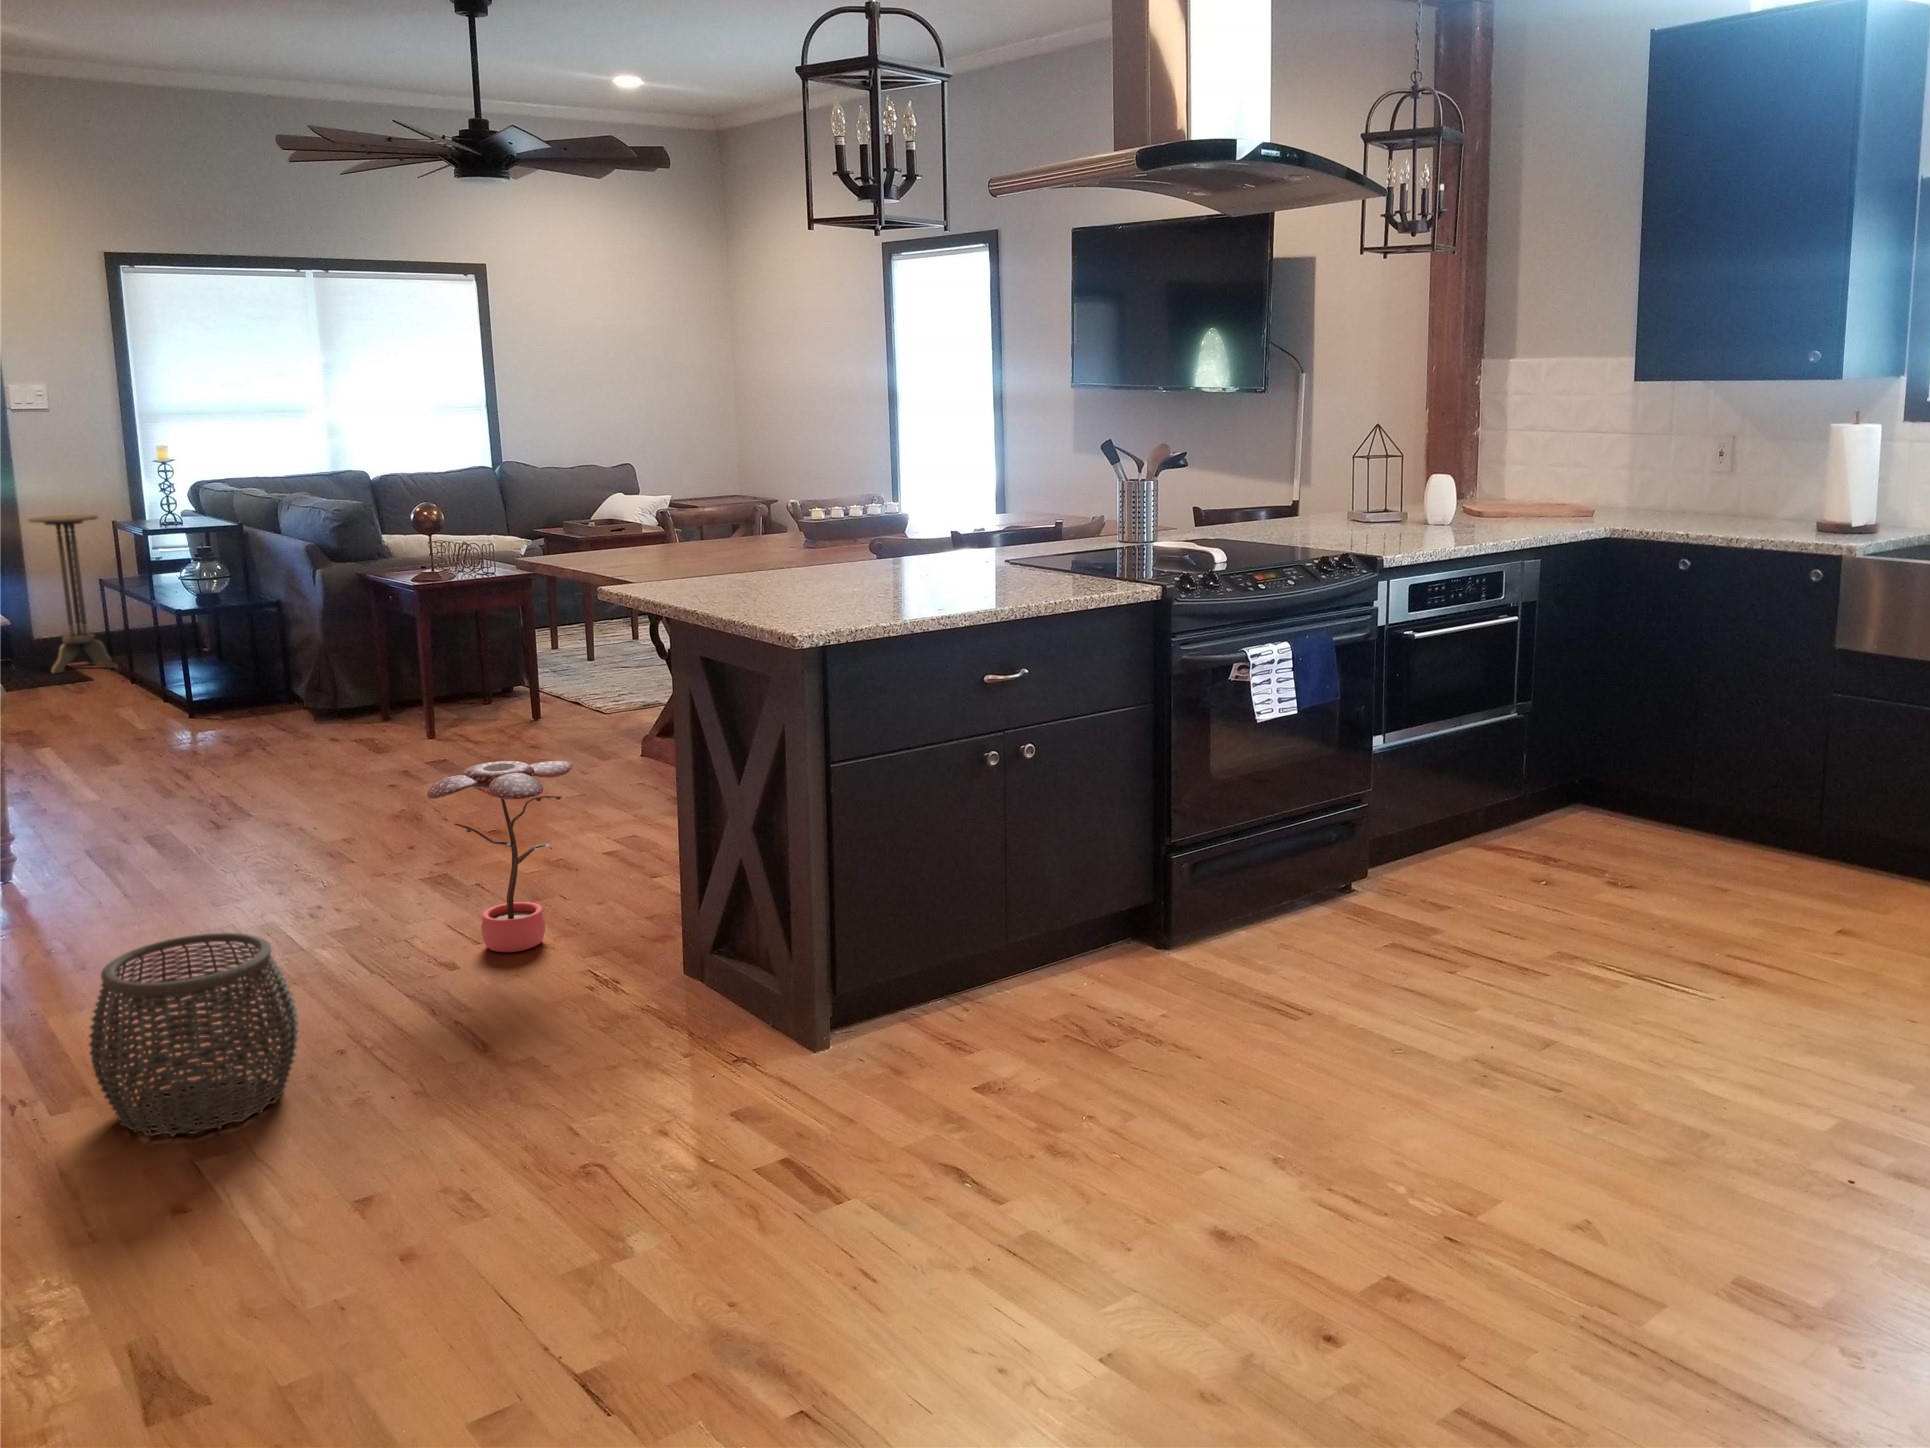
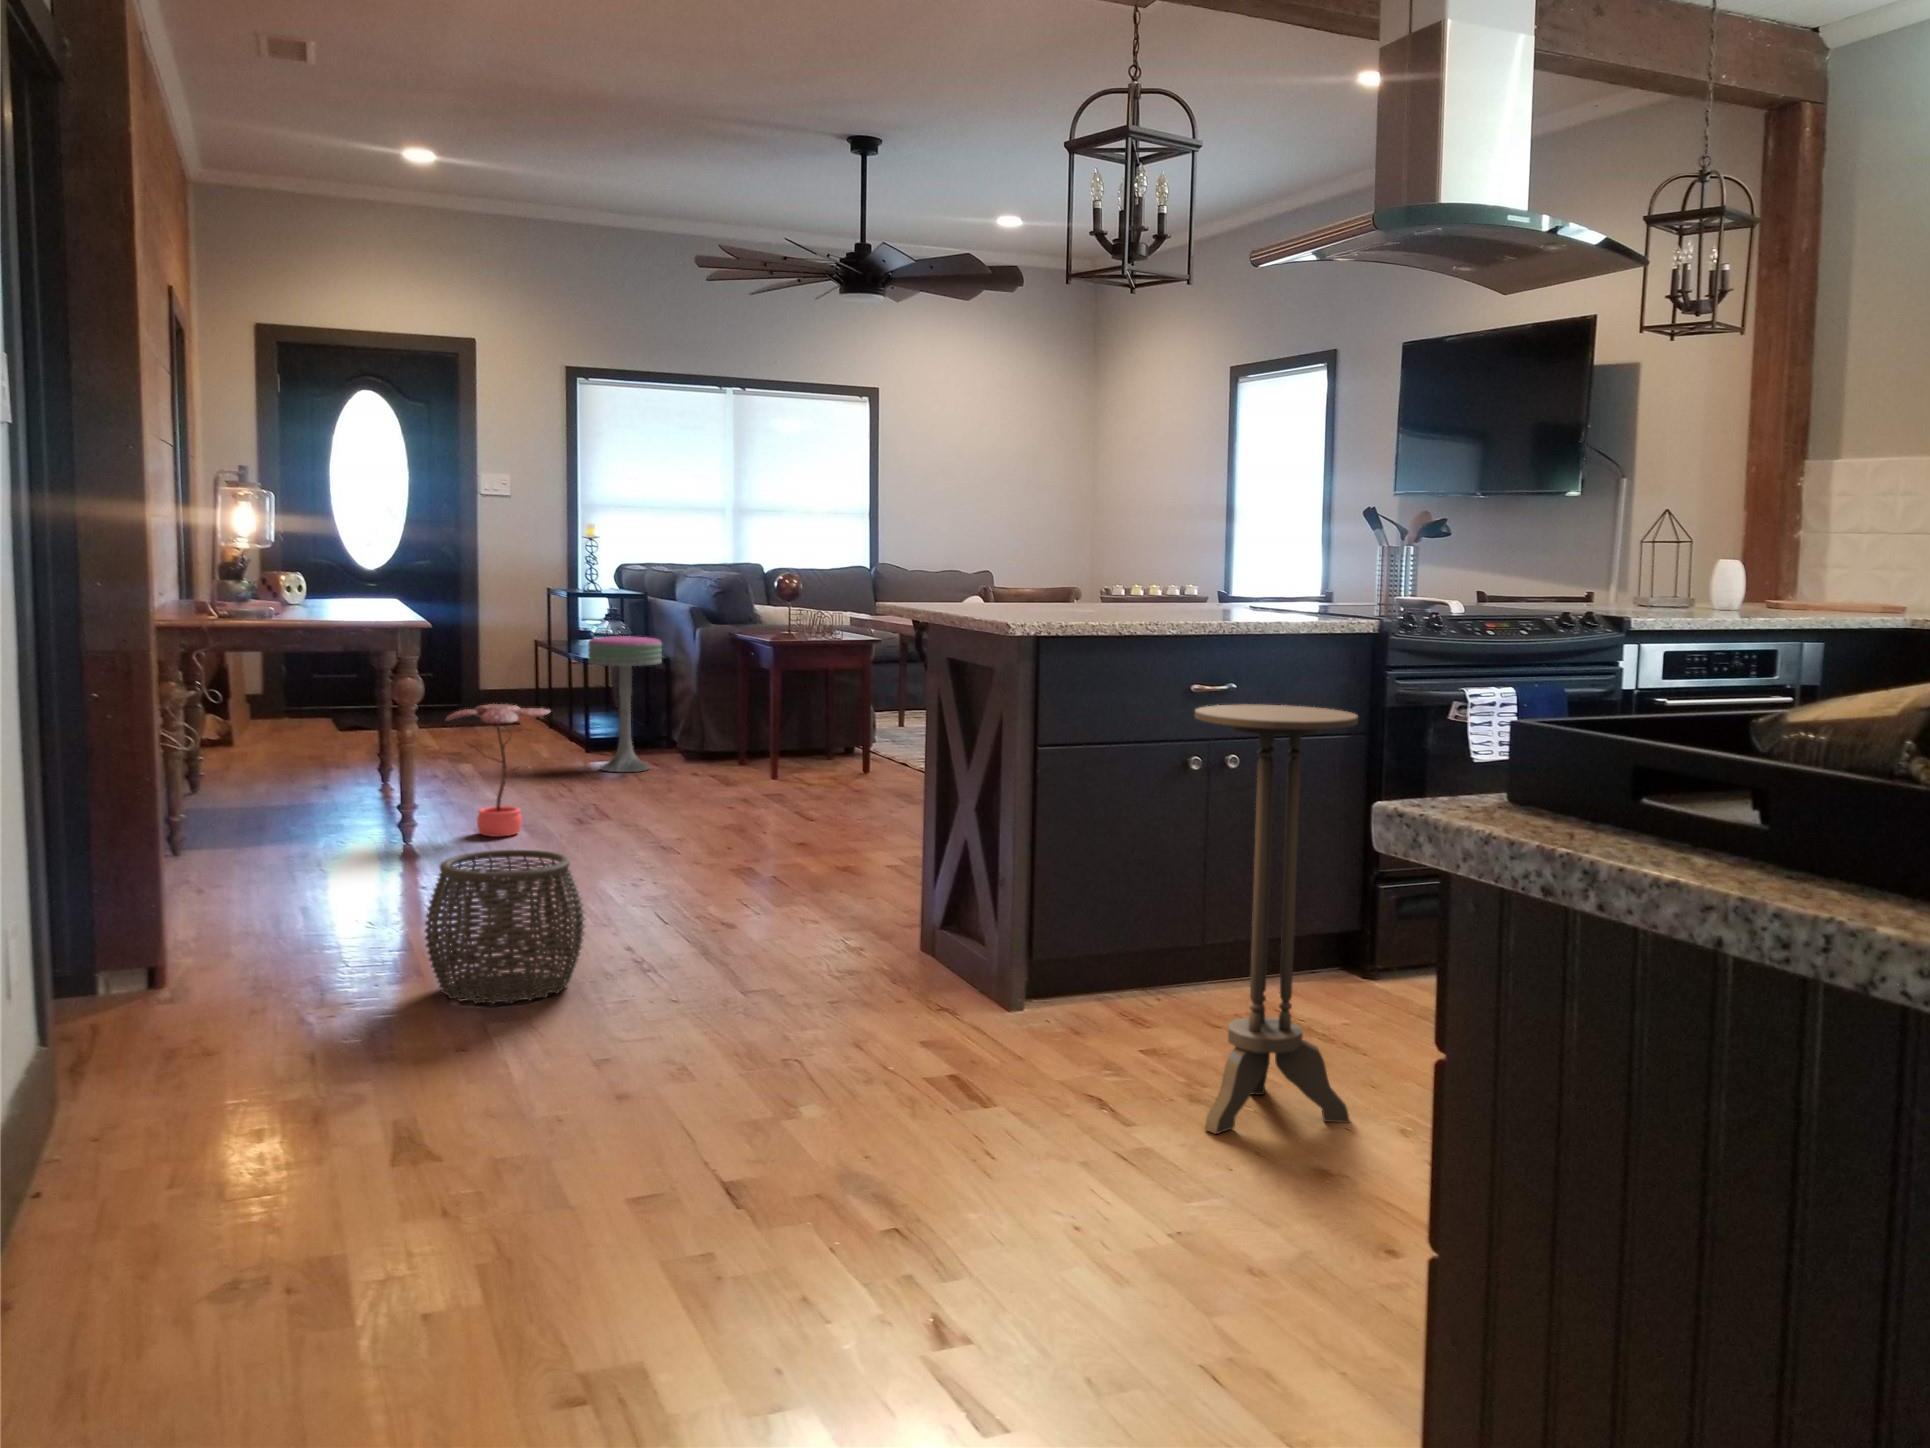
side table: present [28,515,117,673] -> present [1195,704,1358,1134]
bar stool: none [187,585,281,743] -> present [588,636,662,772]
potted plant: present [427,761,572,952] -> present [446,704,550,837]

